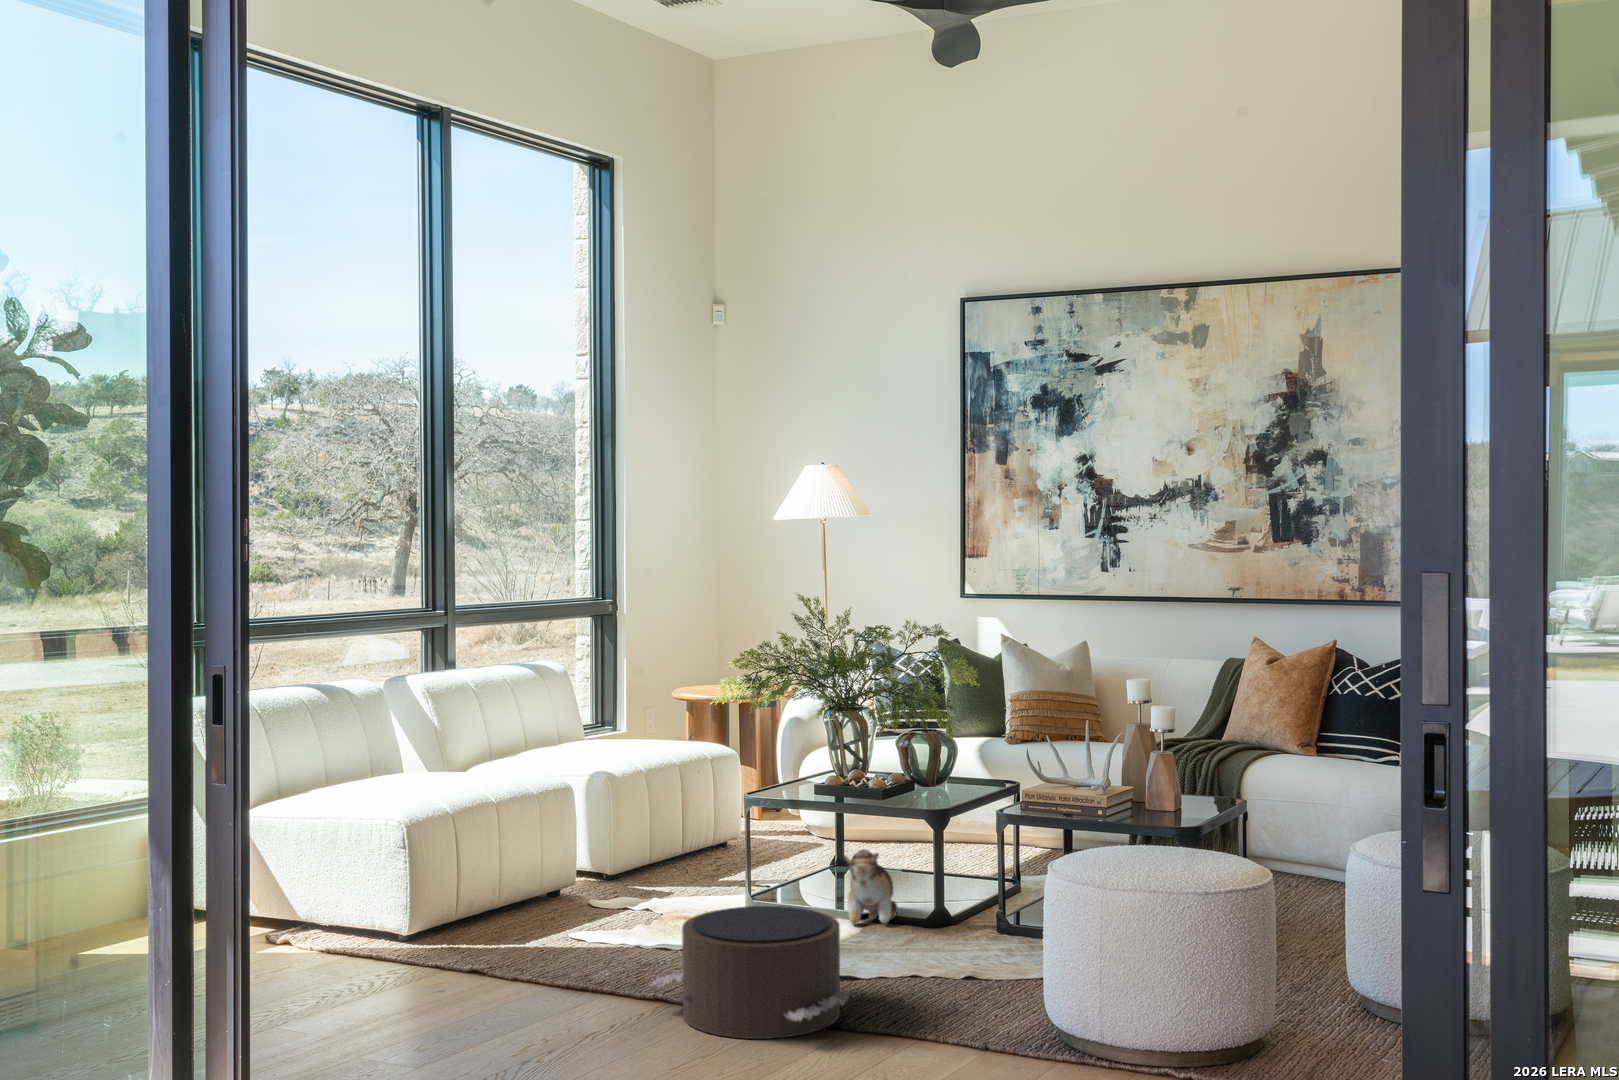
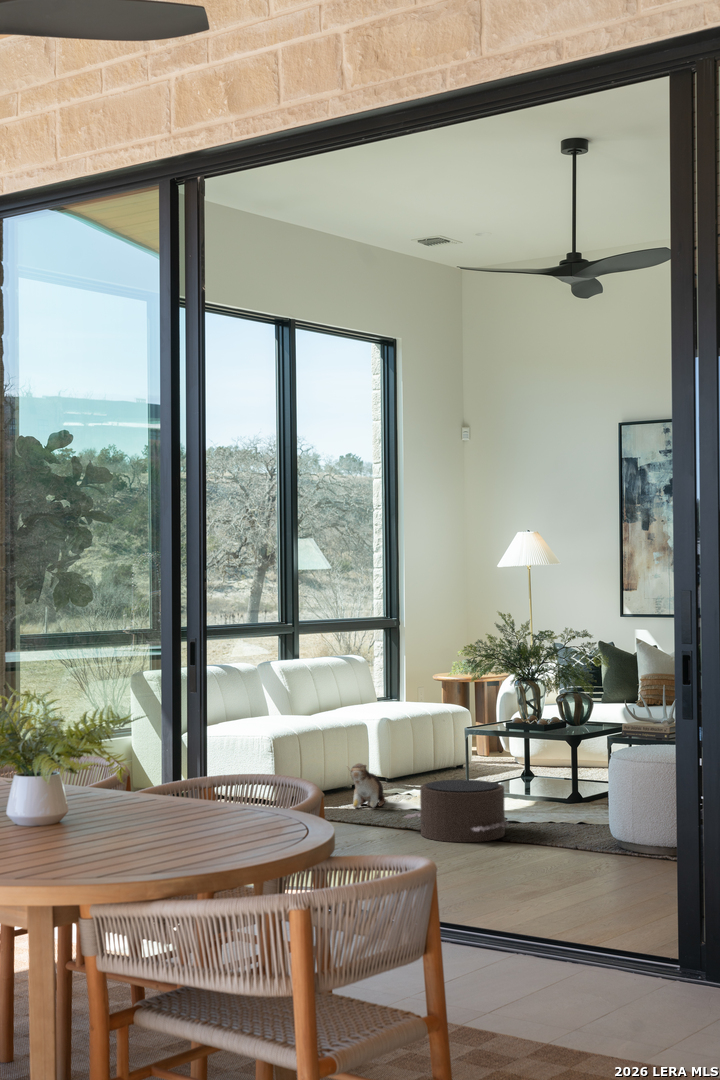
plush toy: present [844,849,898,925] -> present [350,763,385,808]

